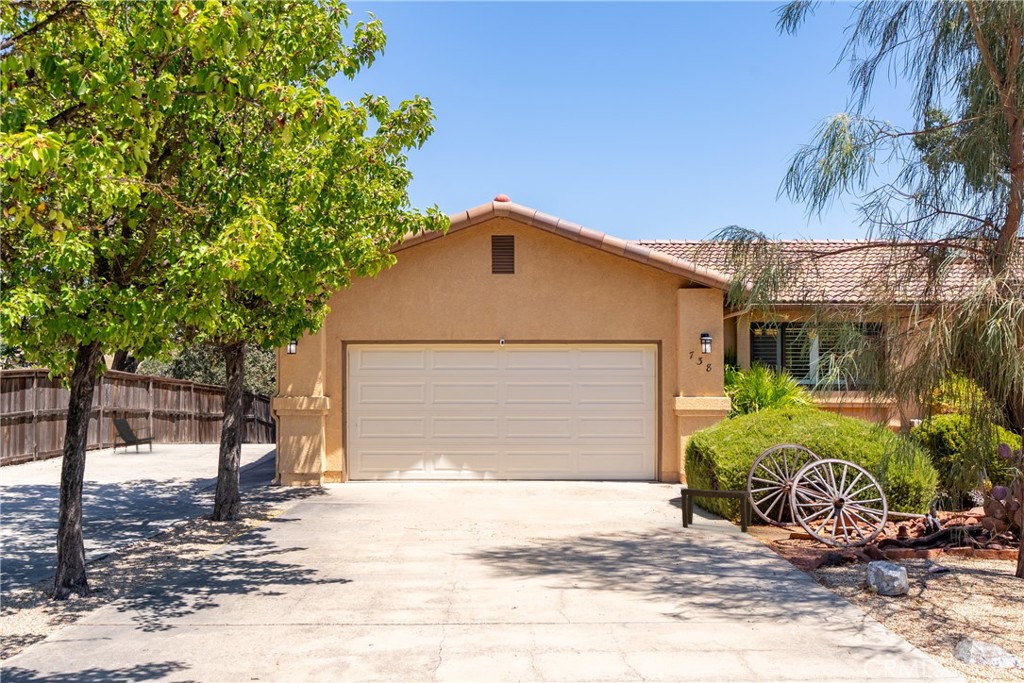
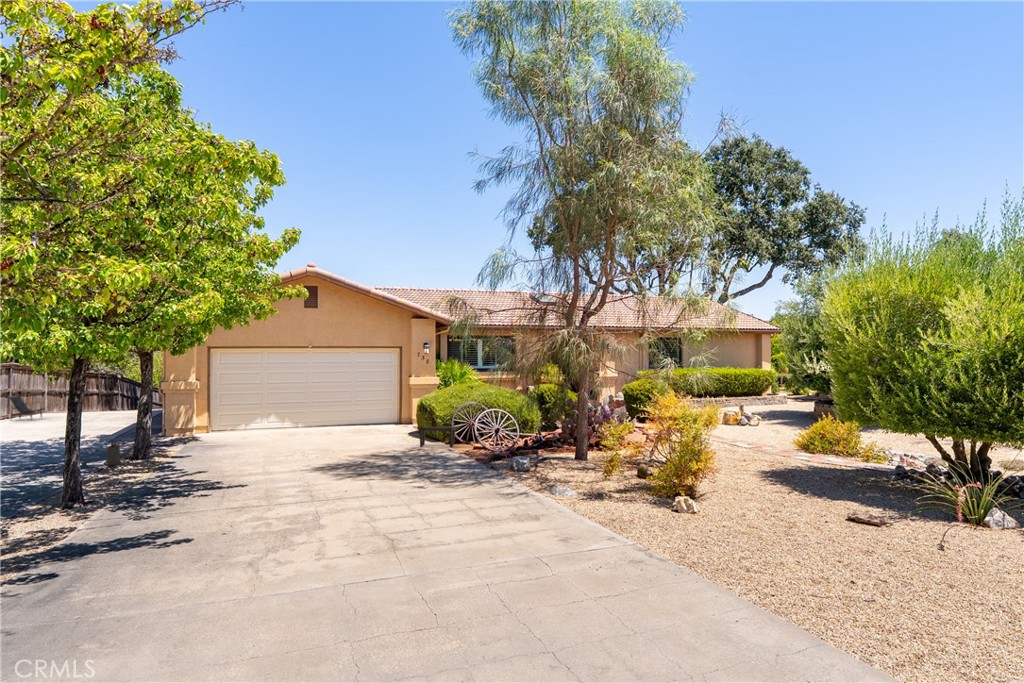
watering can: none [169,485,220,526] -> present [106,440,137,466]

